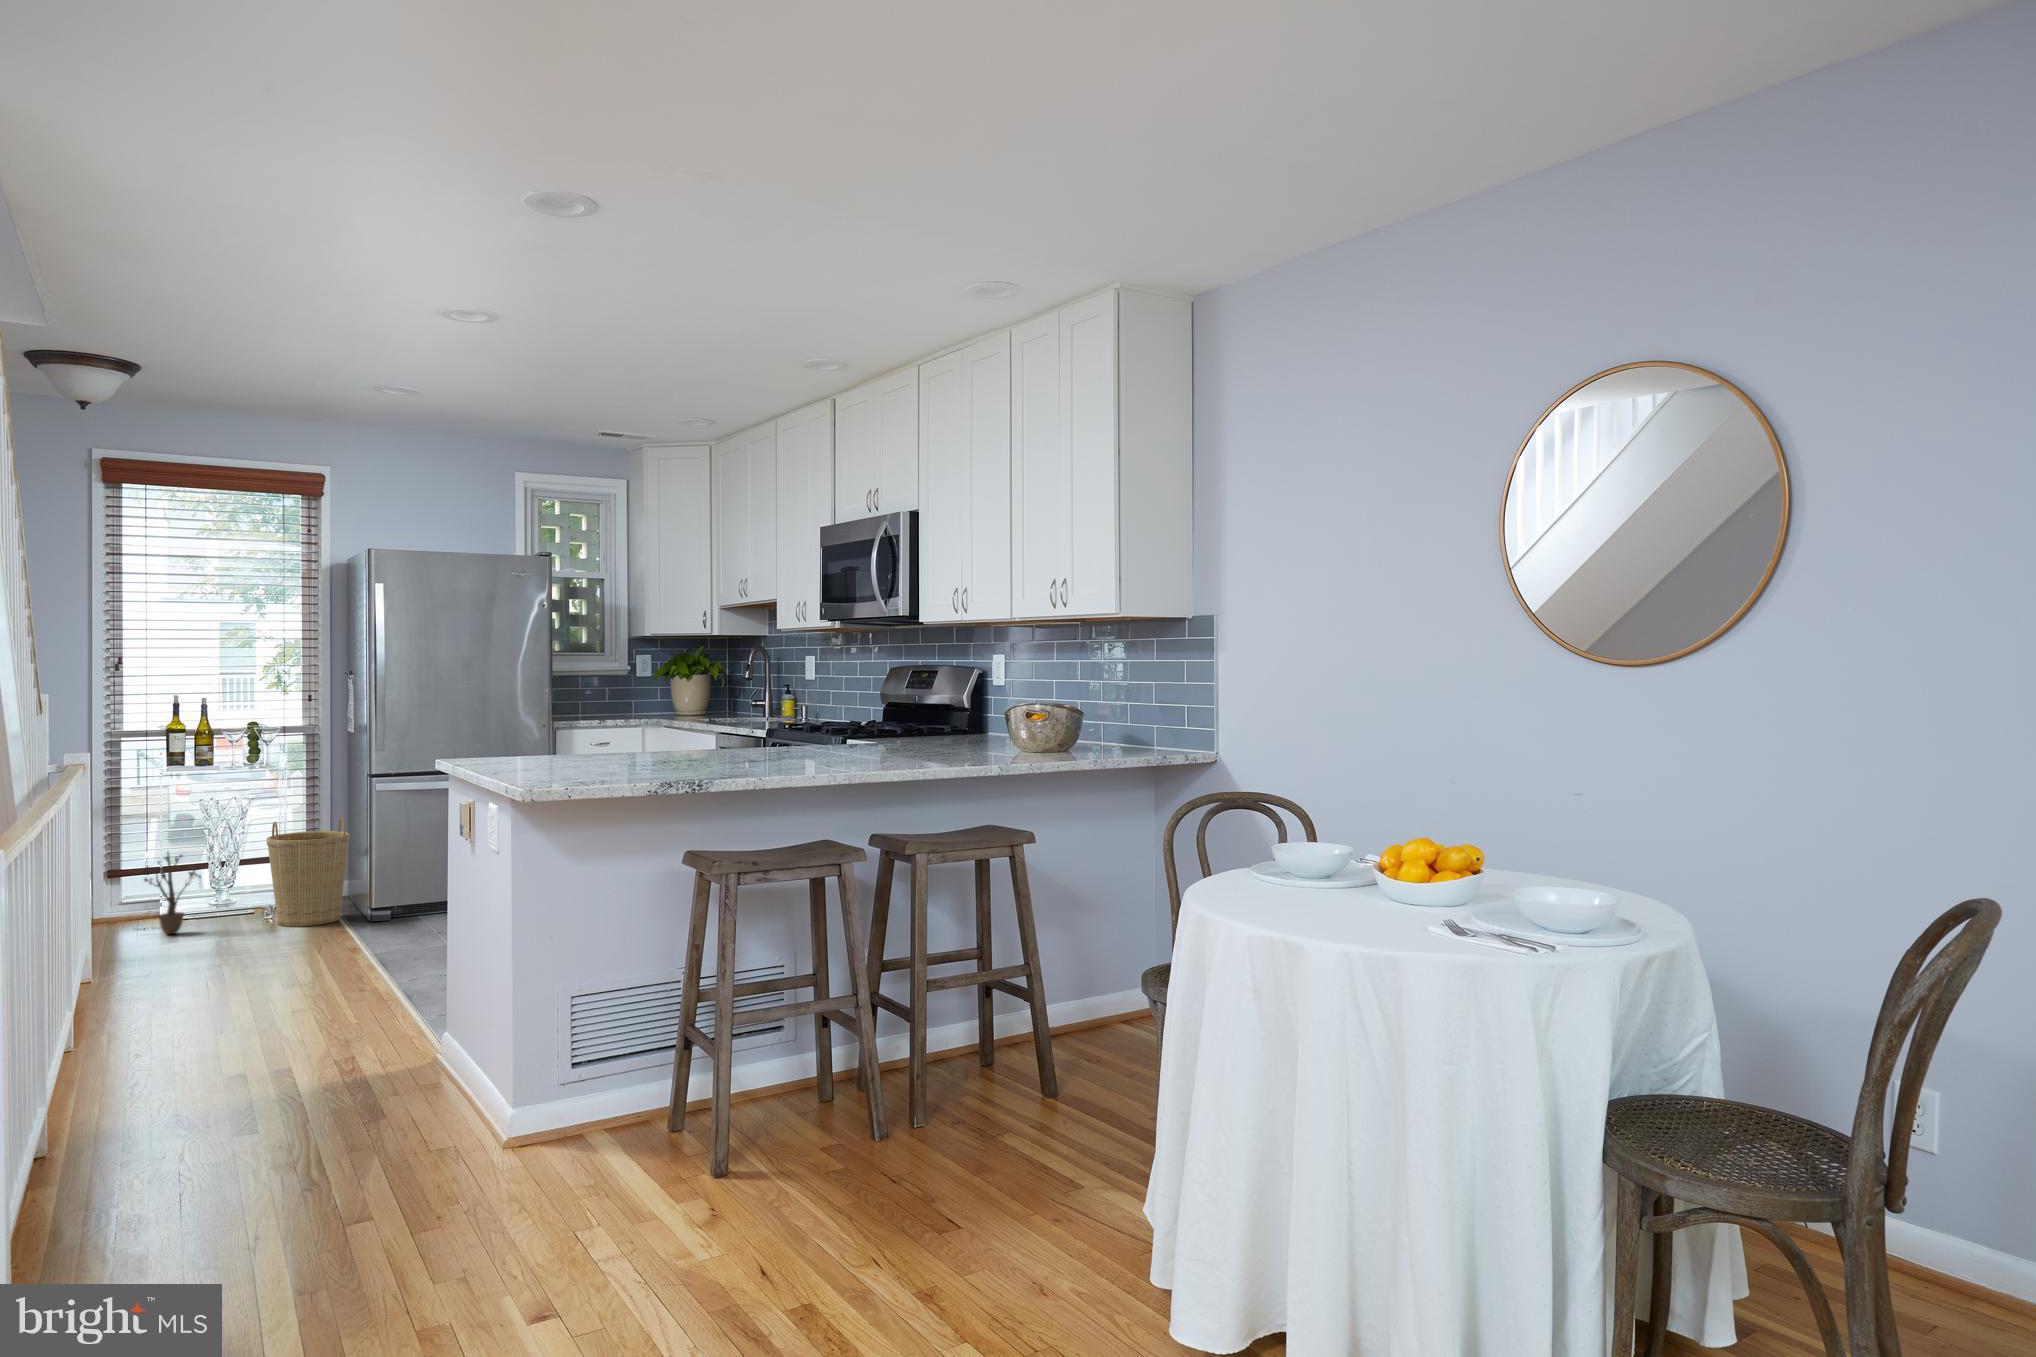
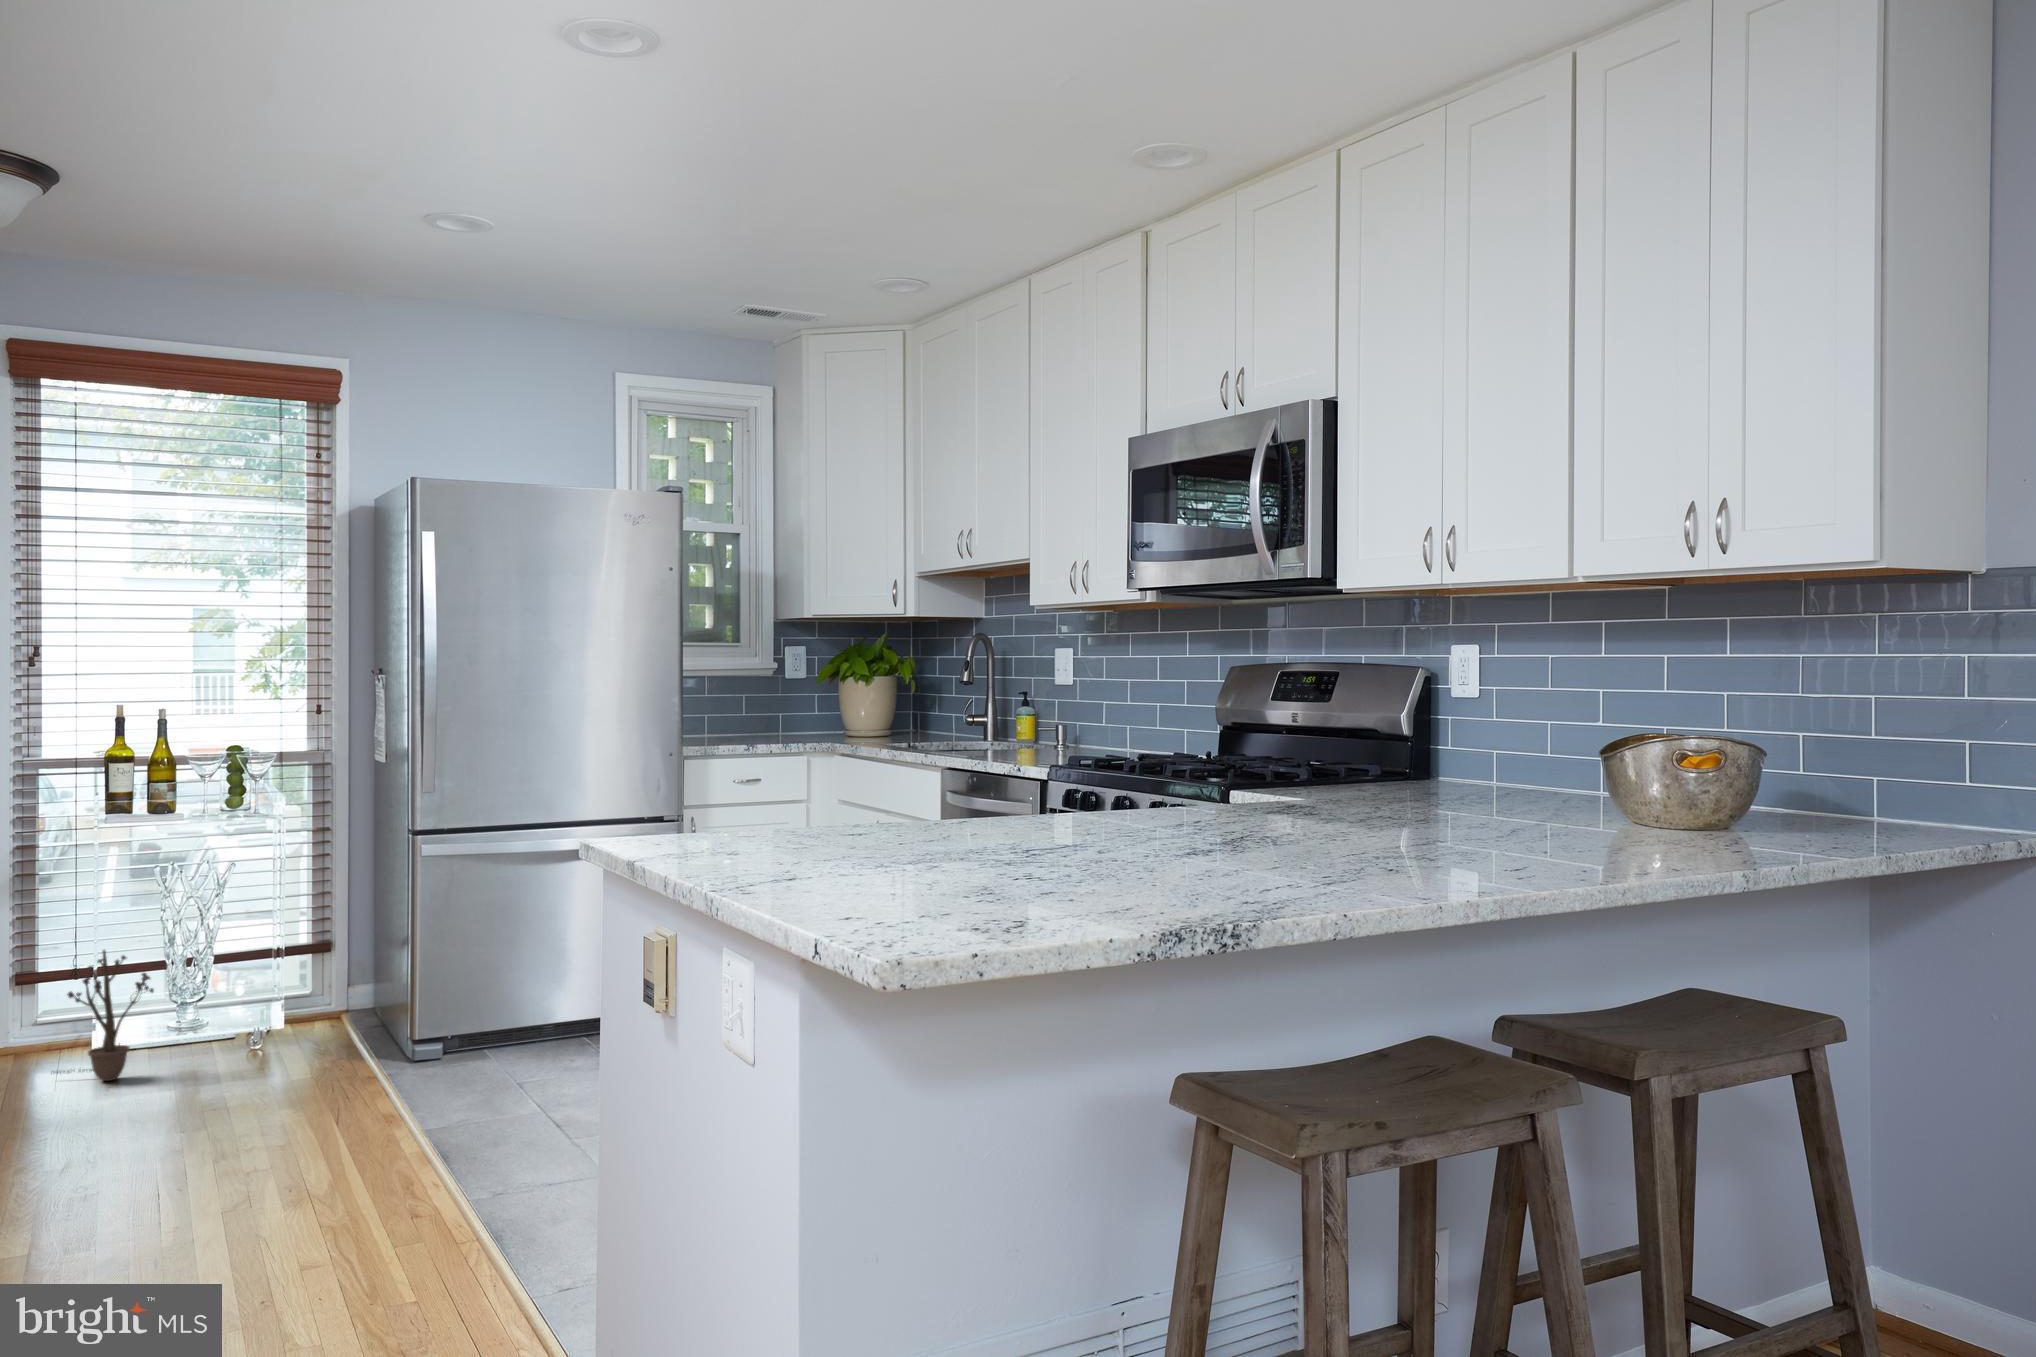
basket: present [267,817,350,927] -> none [254,895,379,1068]

